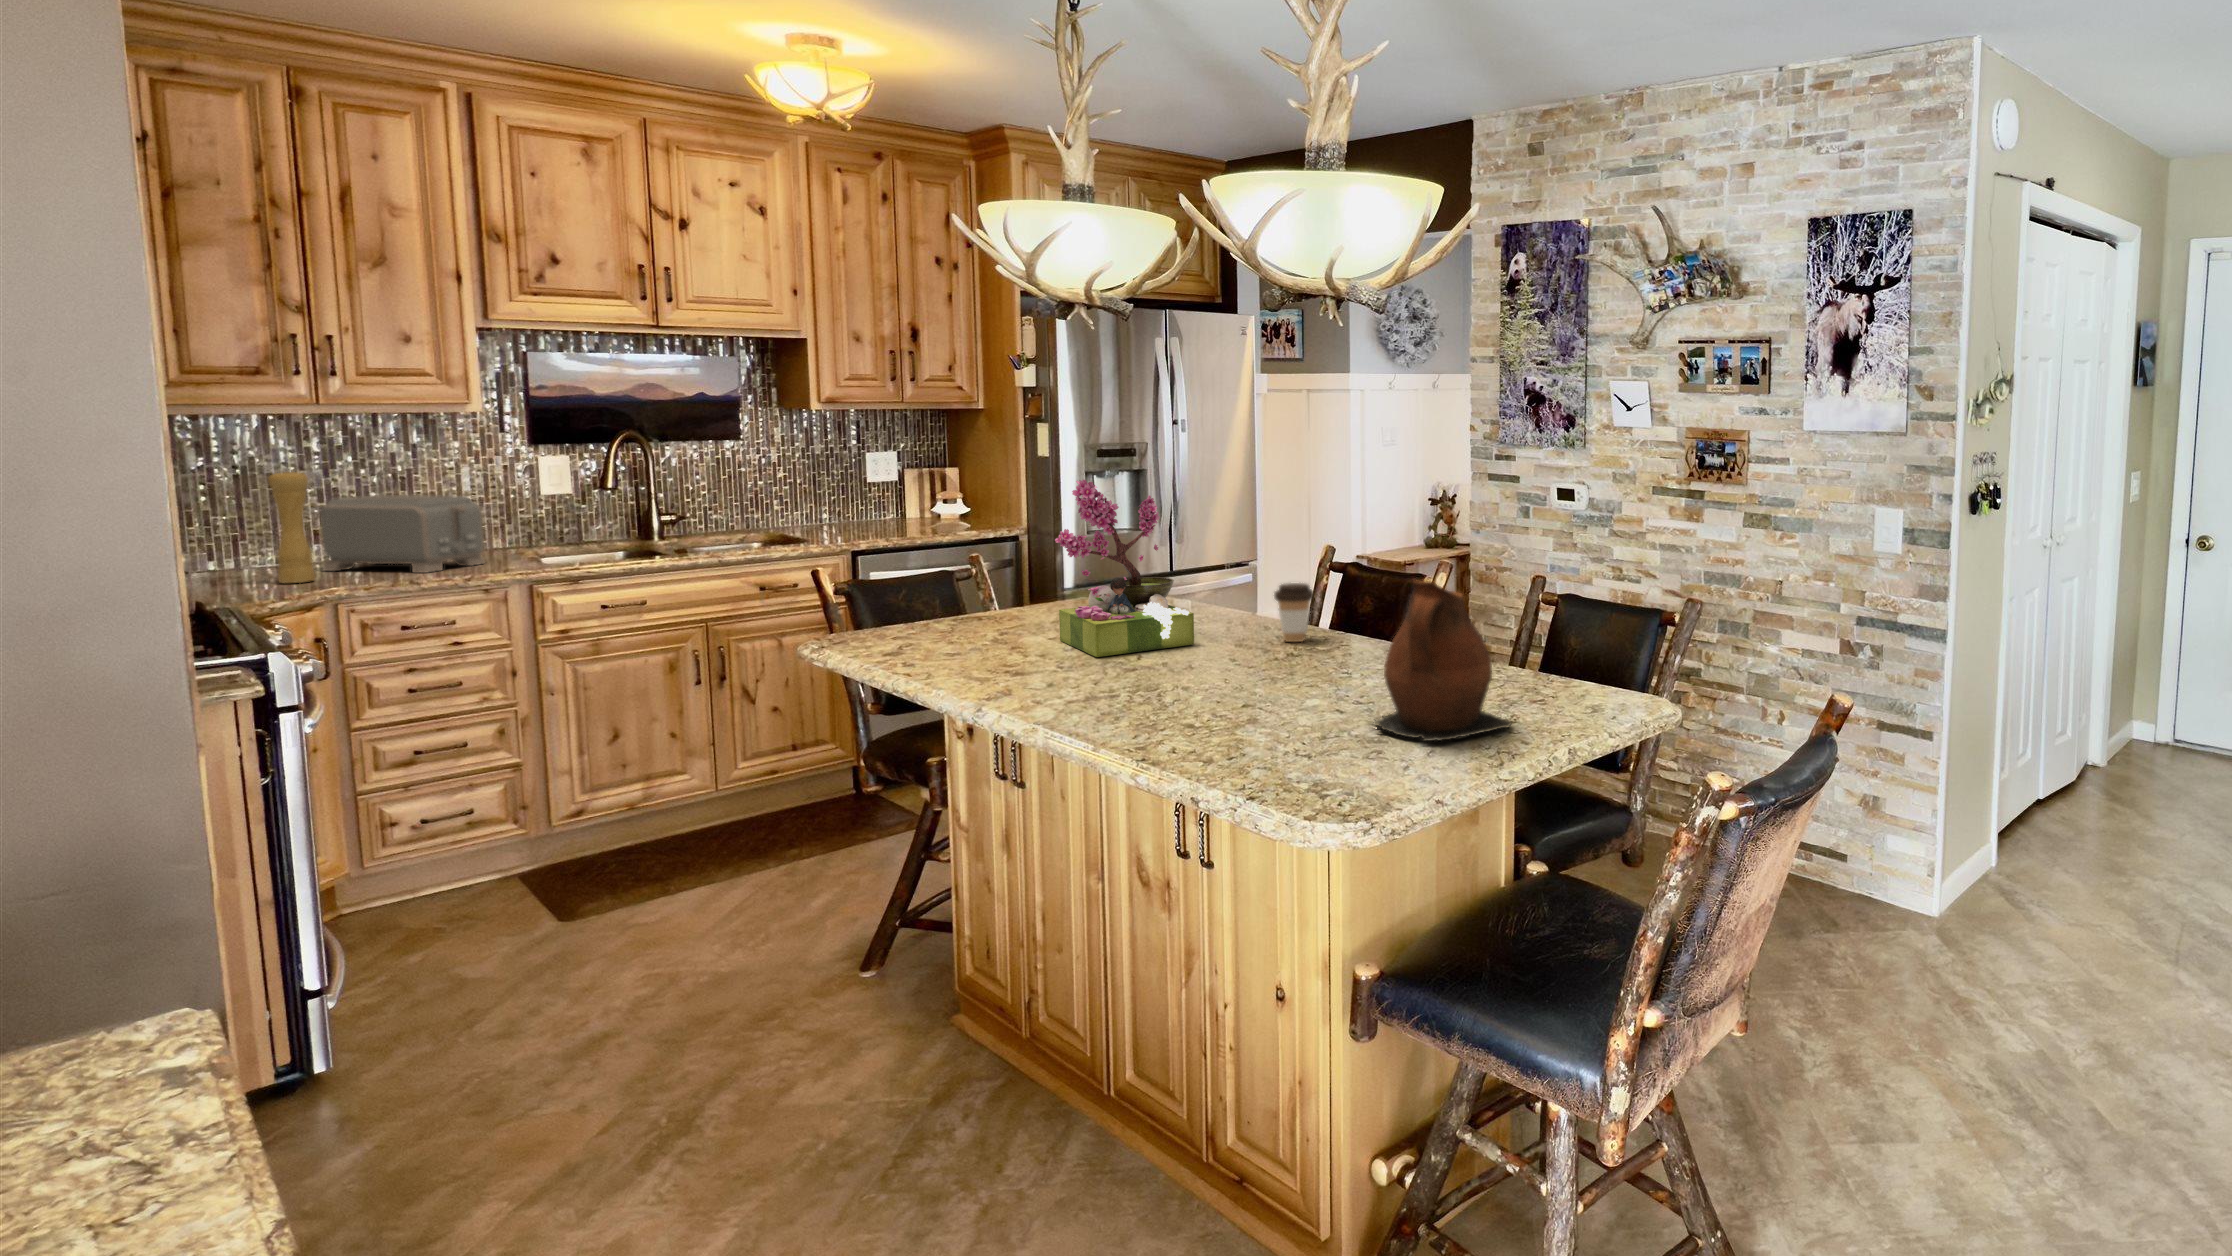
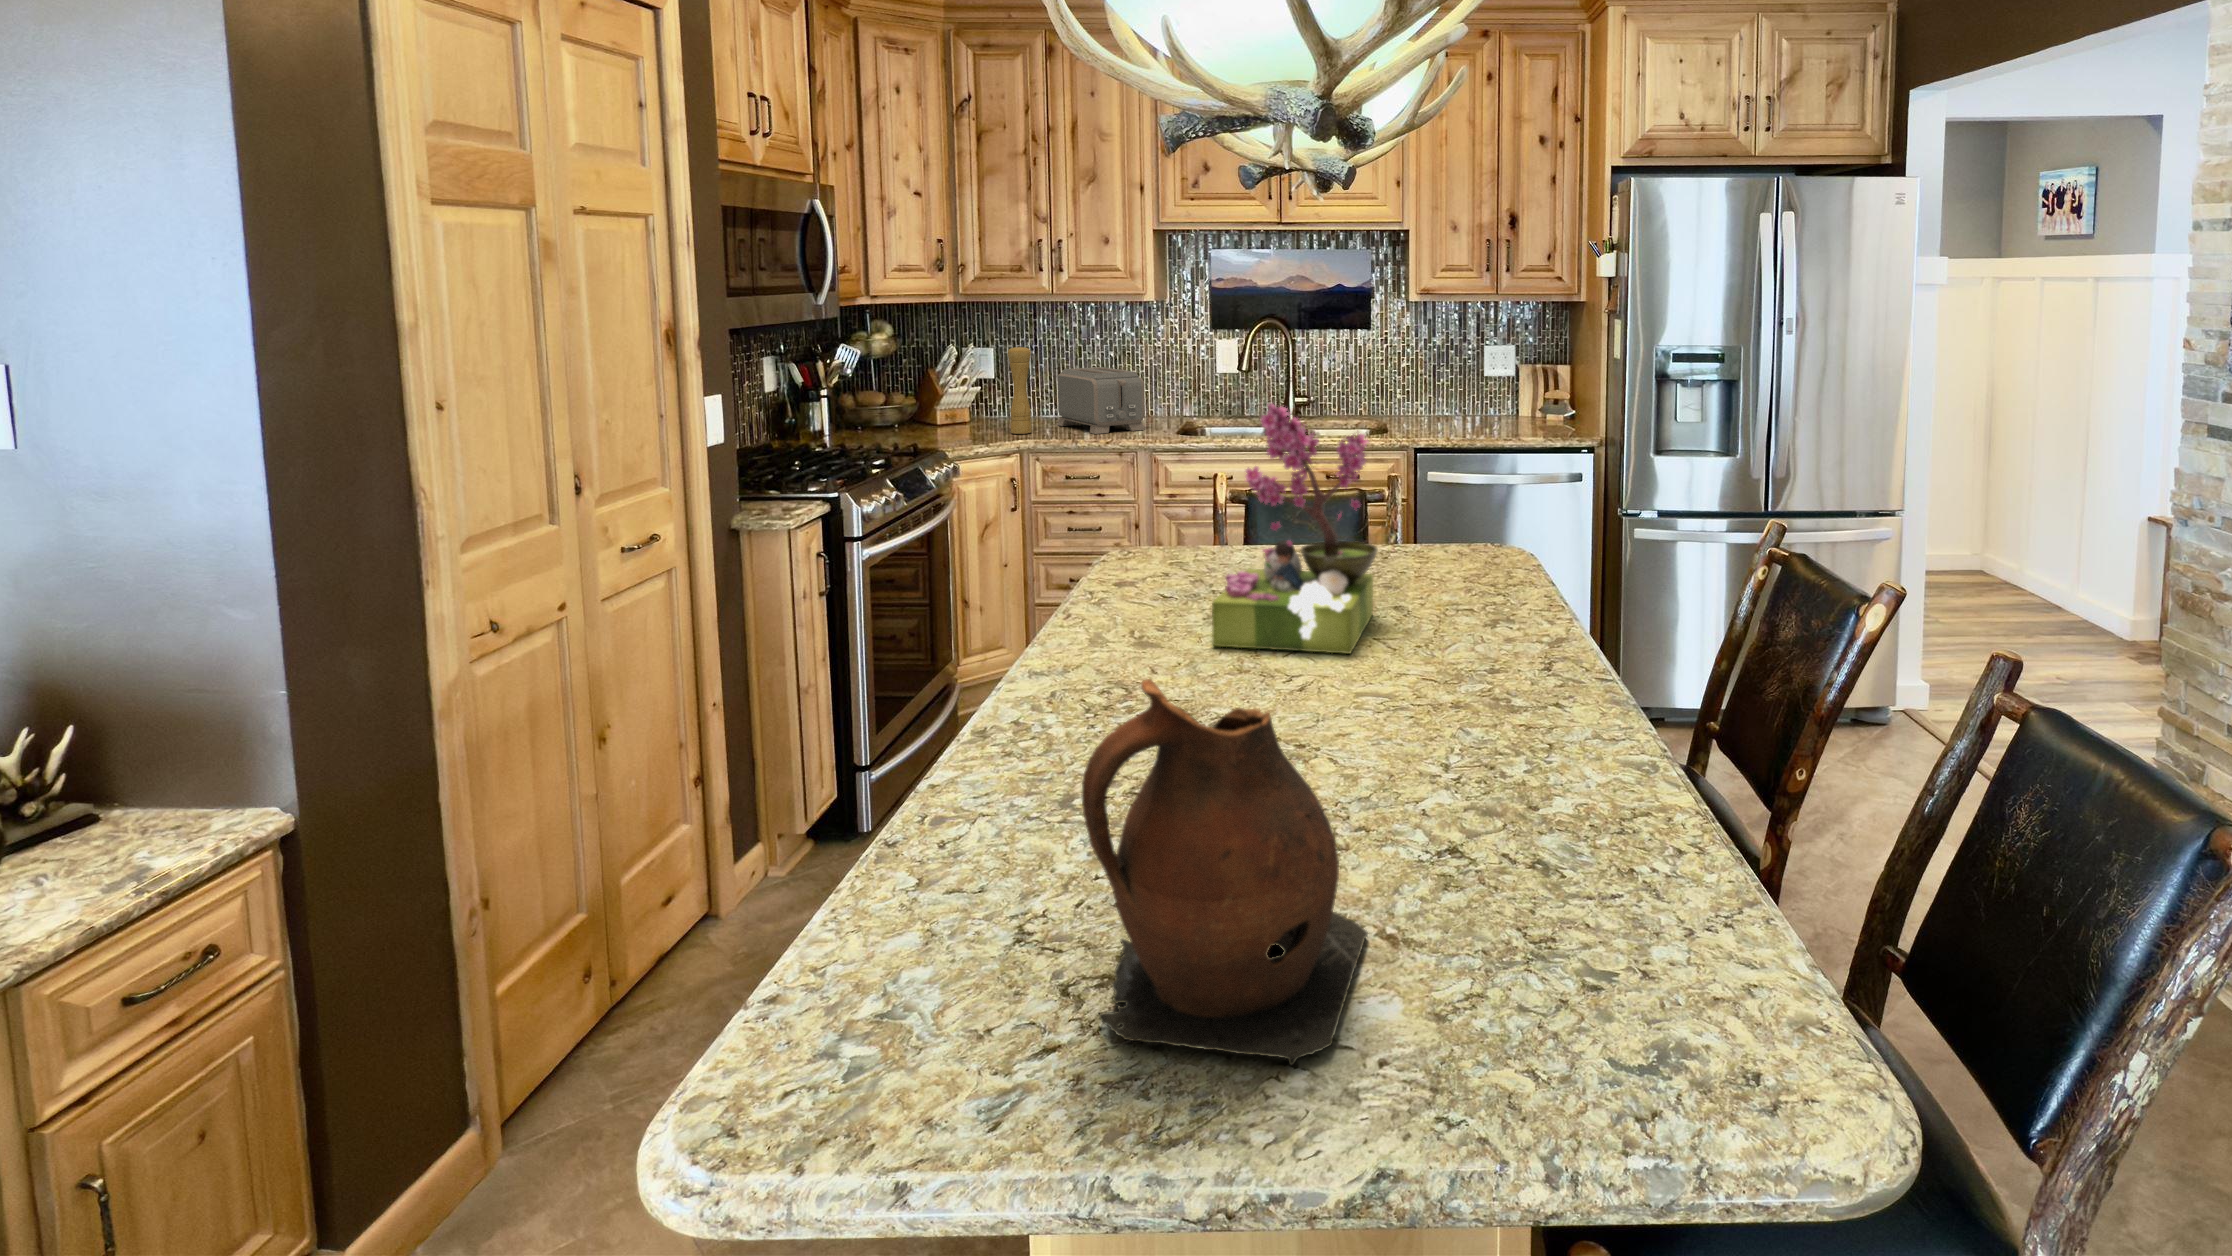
coffee cup: present [1274,583,1314,642] -> none [1447,588,1516,687]

